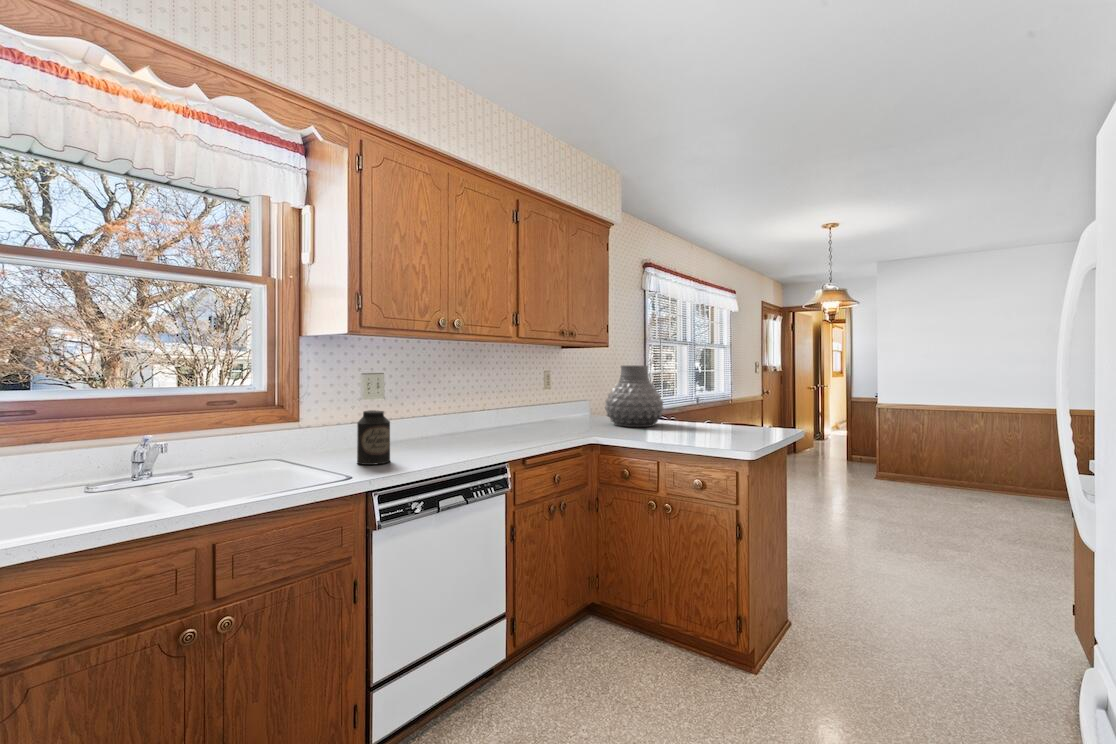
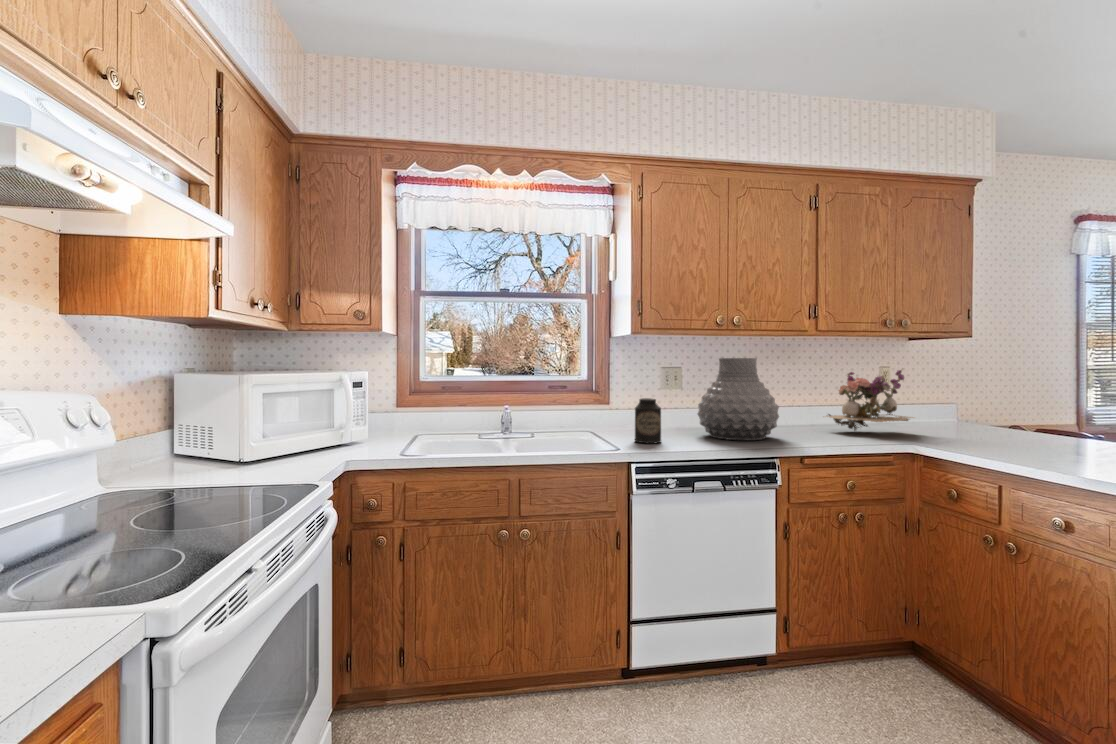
vase: present [605,366,663,427] -> present [698,358,779,440]
flower arrangement: none [516,373,584,430] -> present [823,370,914,431]

